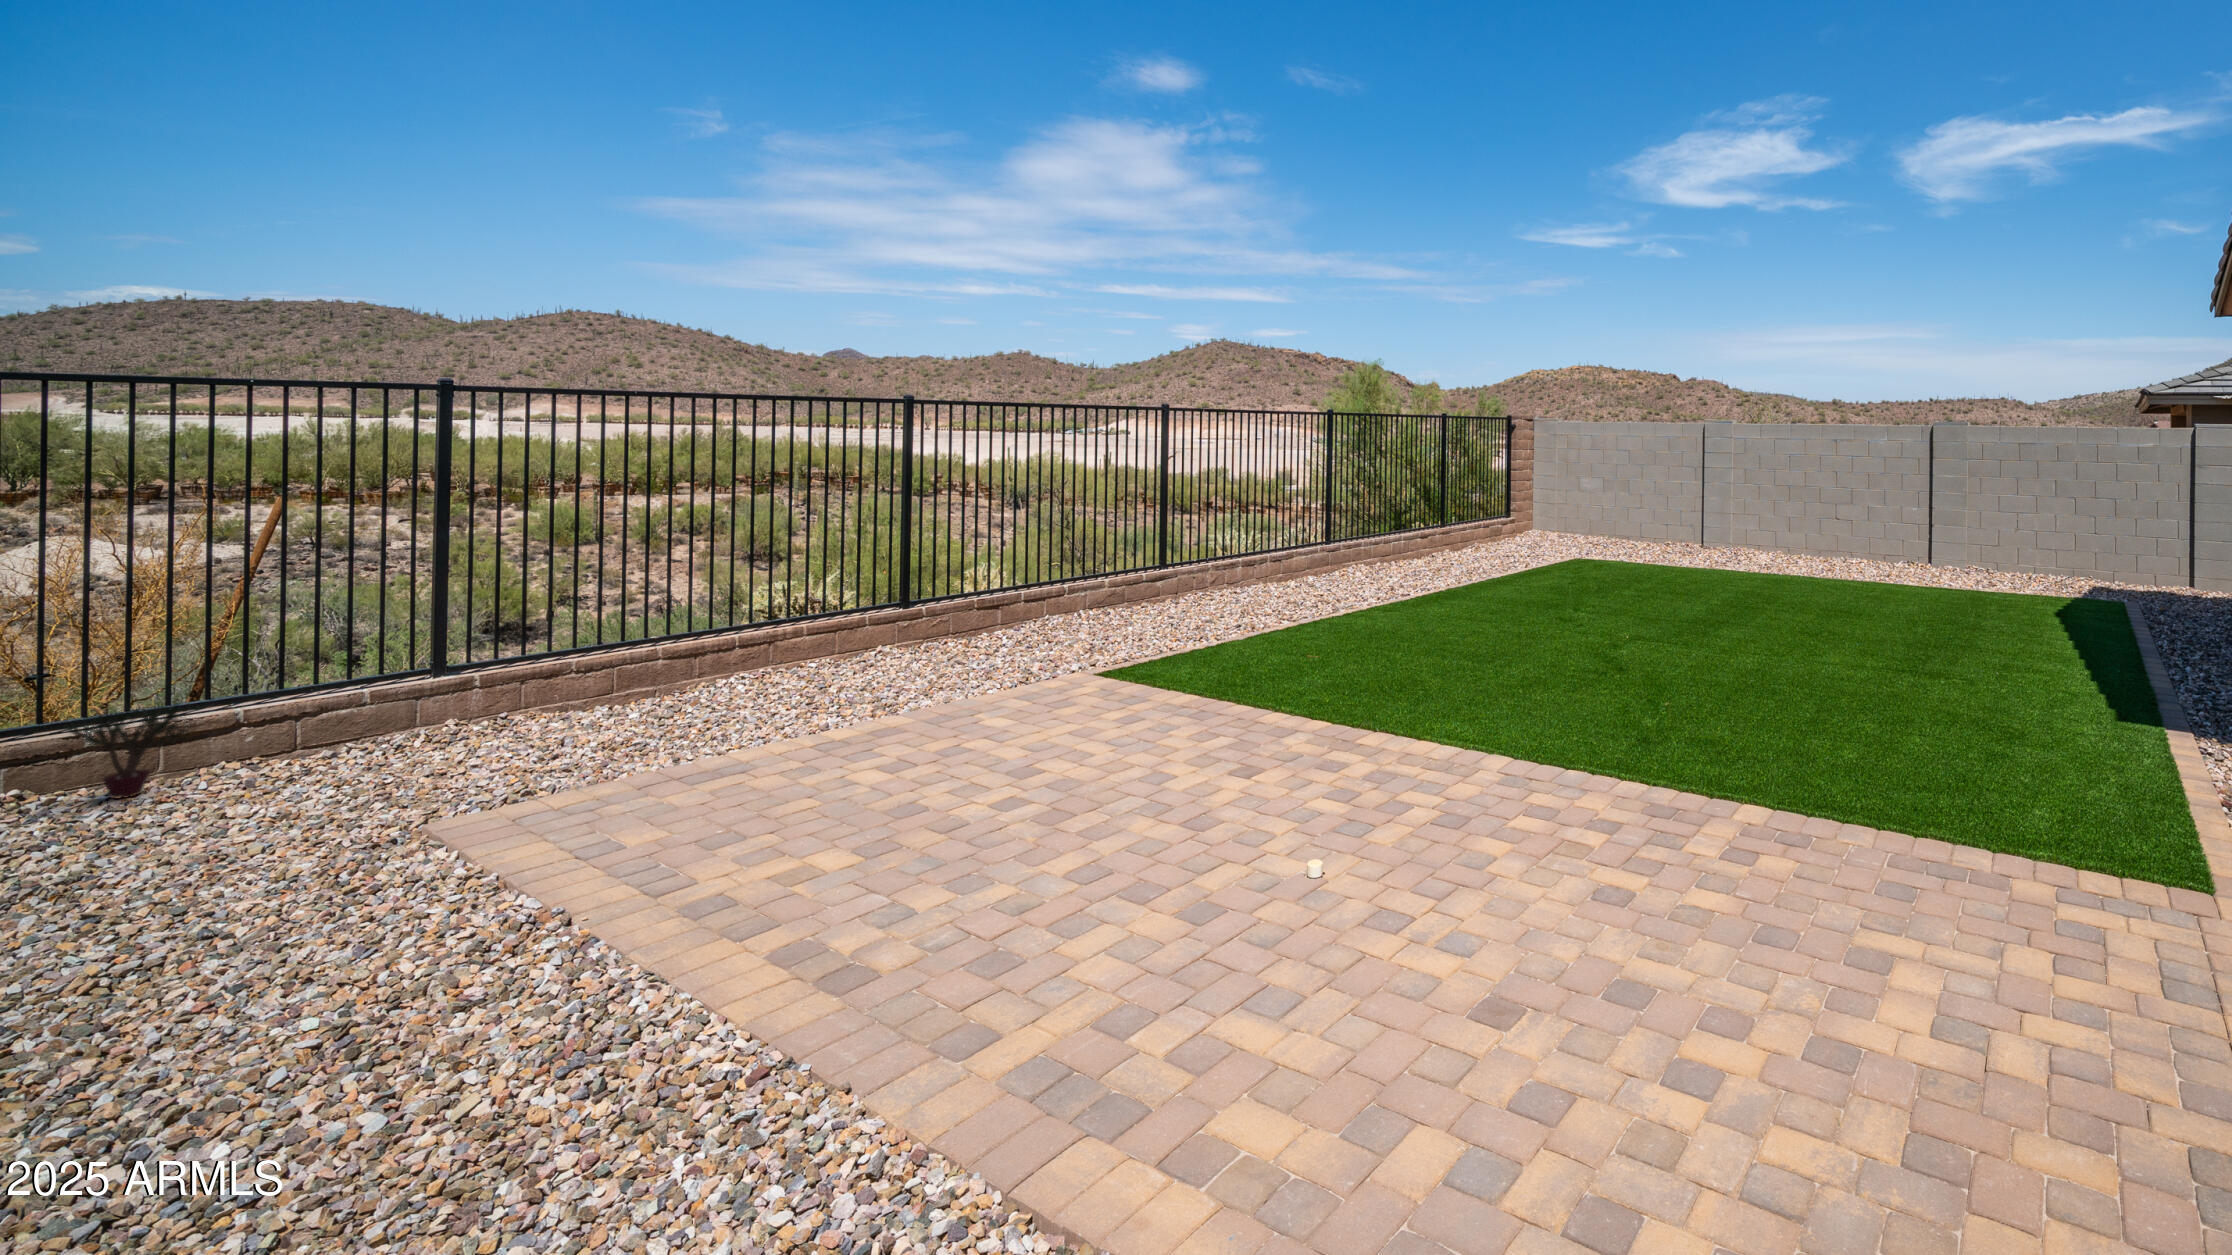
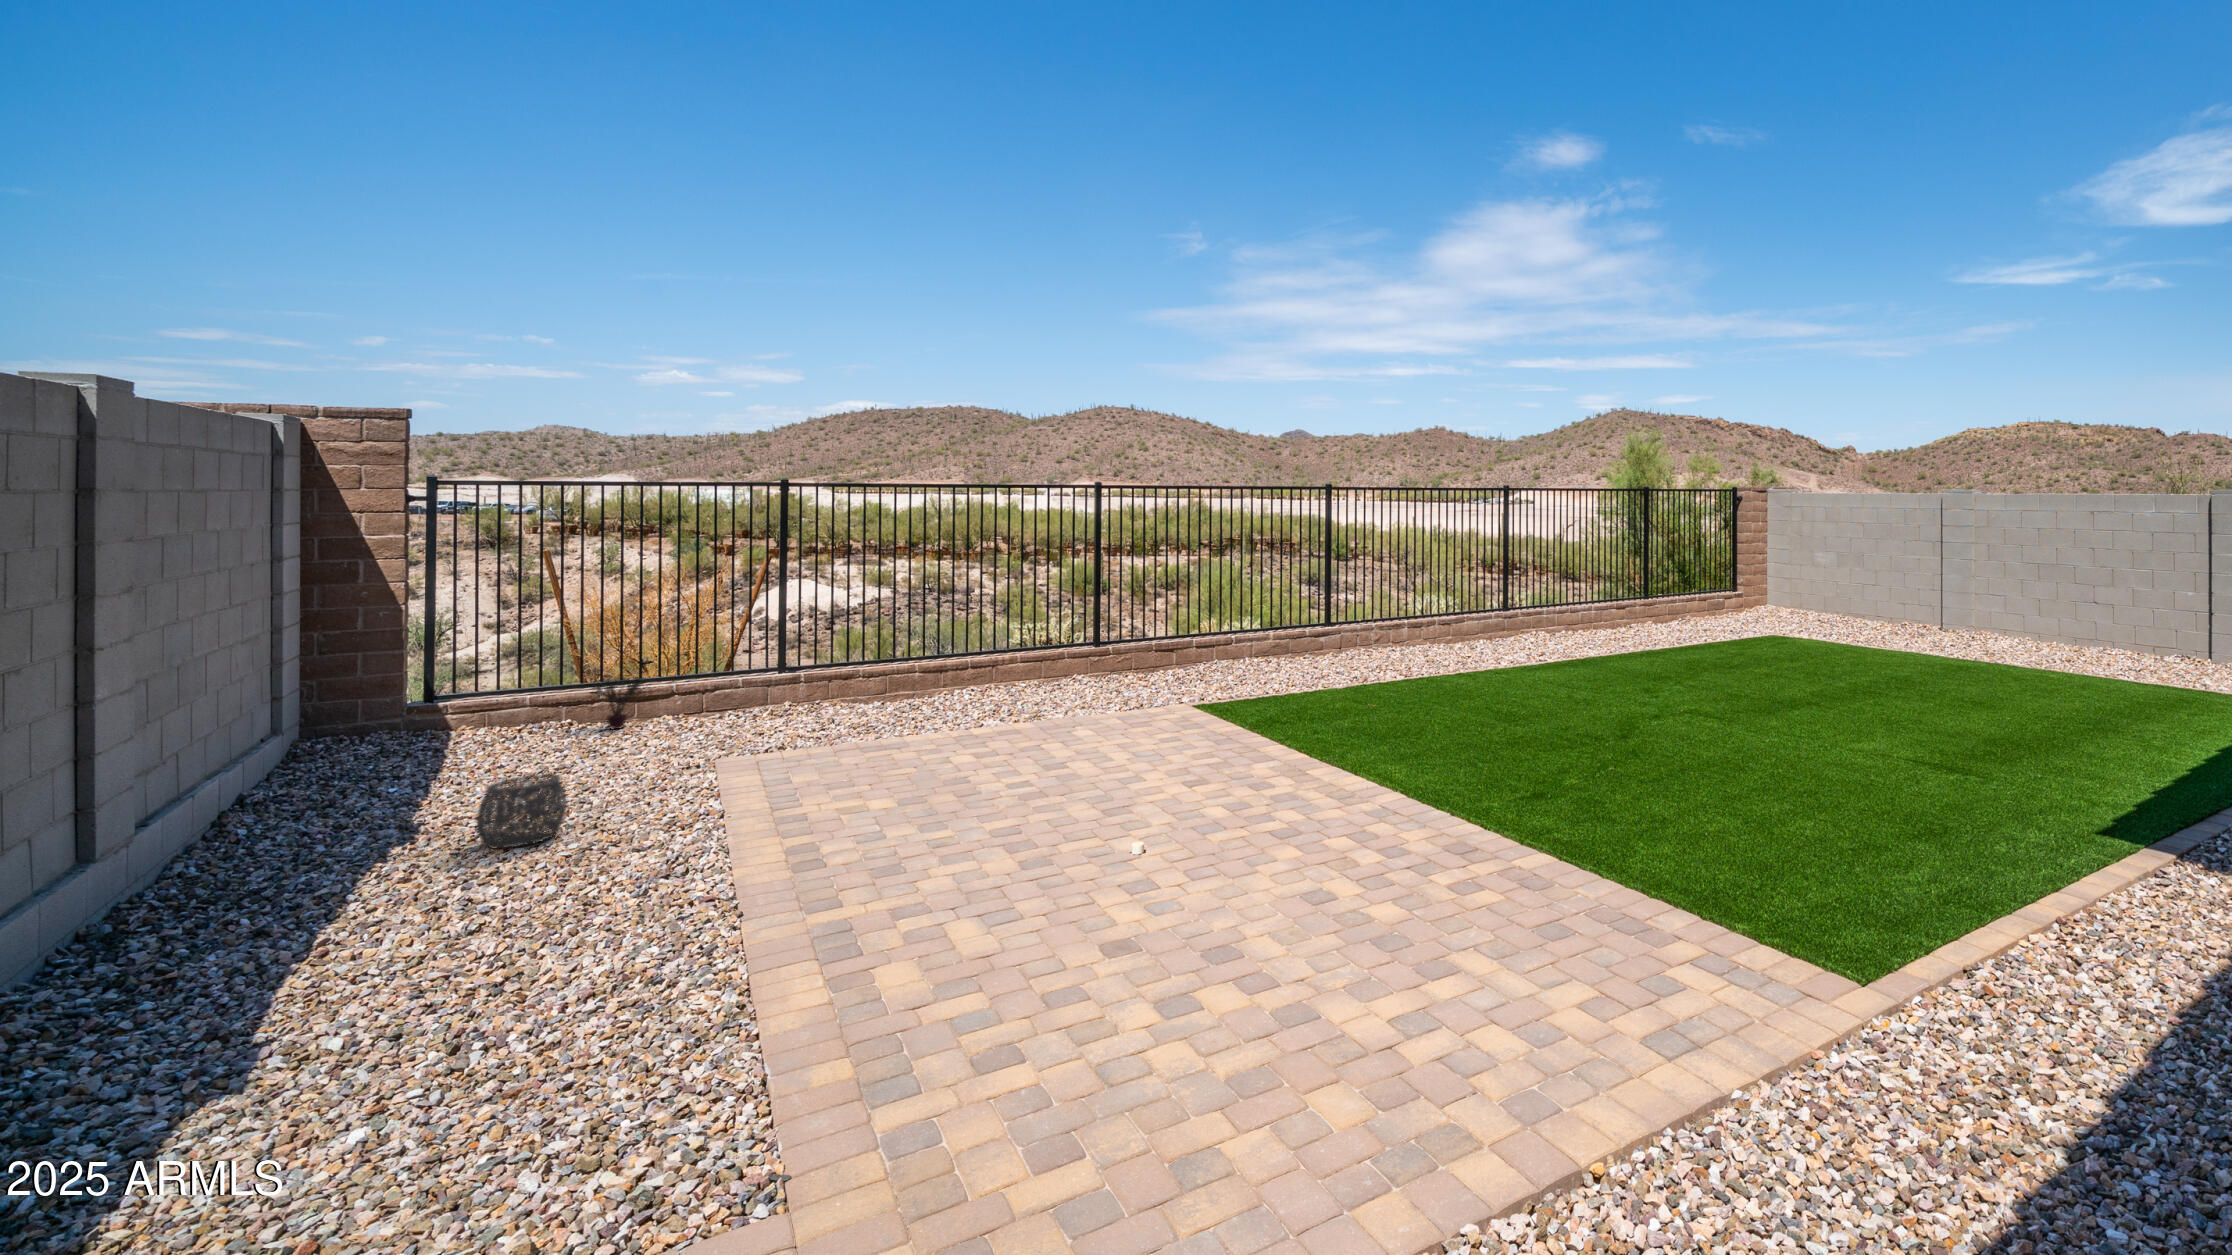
woven basket: none [87,899,296,1061] -> present [476,775,567,849]

